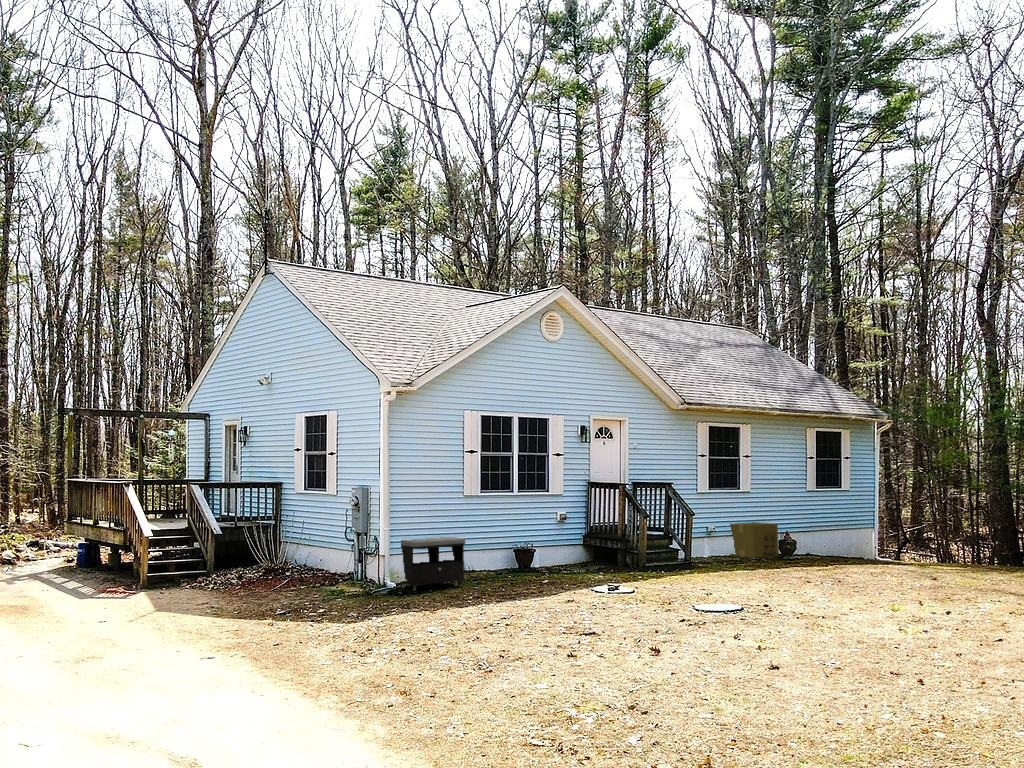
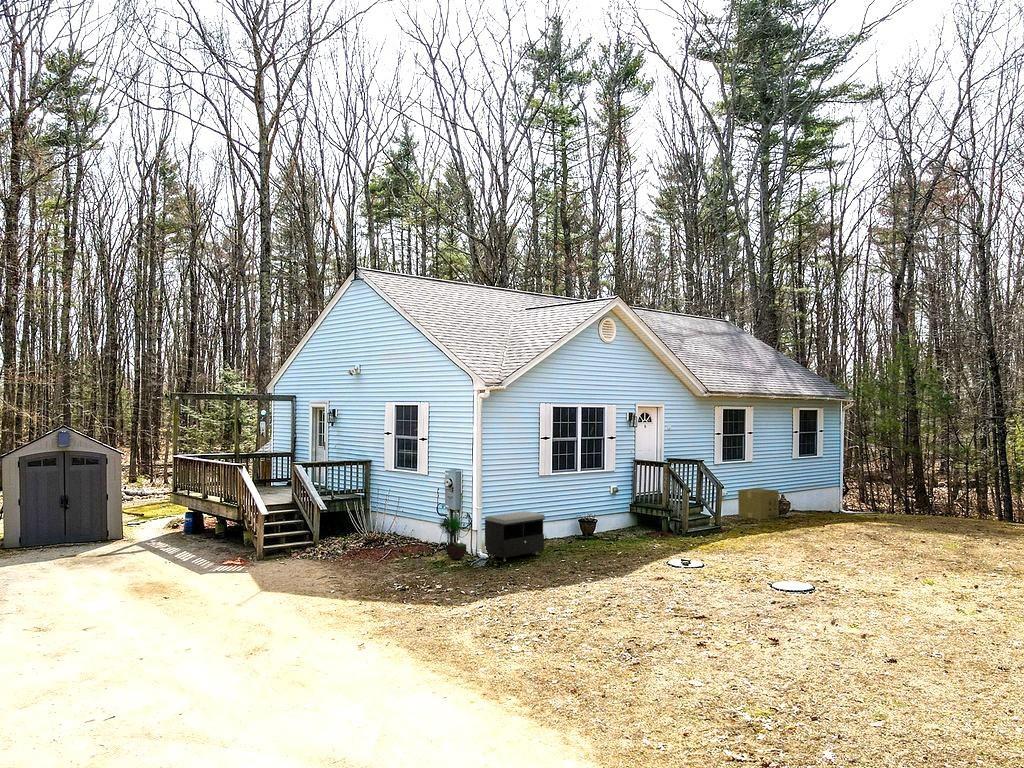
potted tree: none [338,534,374,588] -> present [439,516,466,559]

